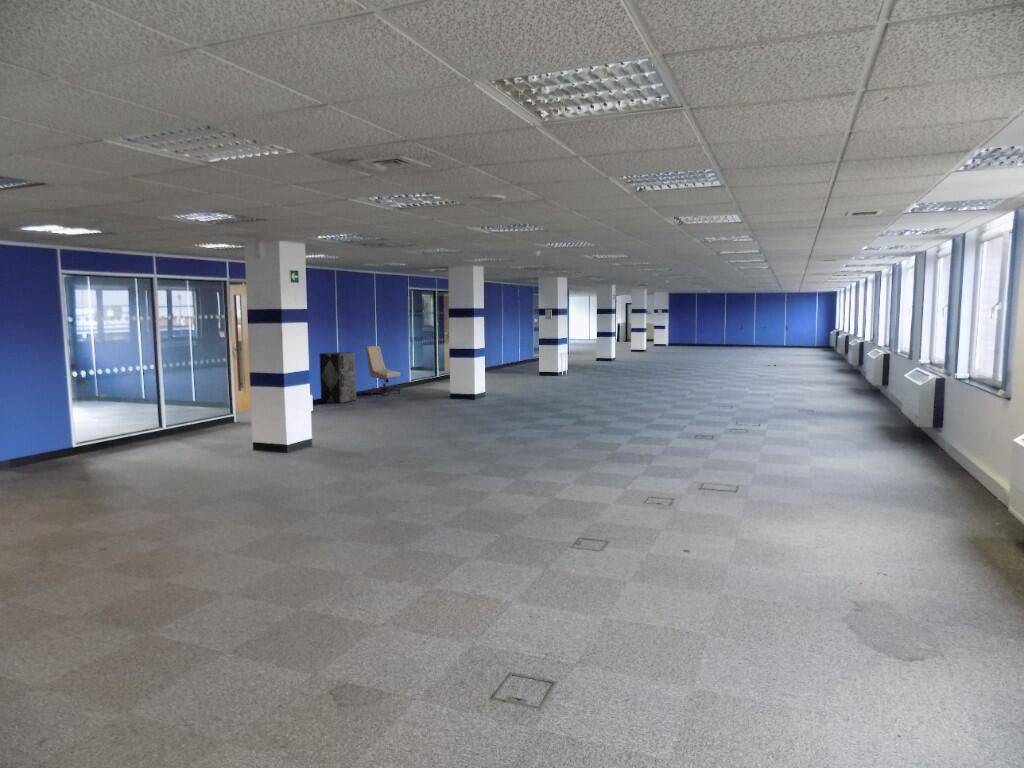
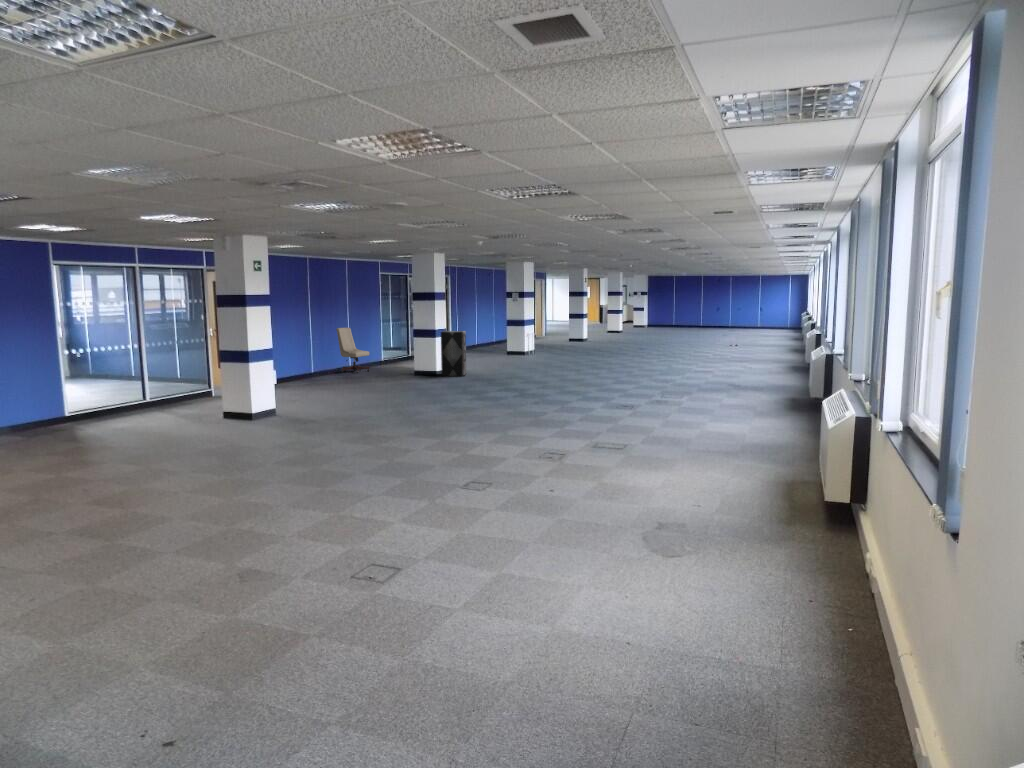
storage cabinet: present [320,352,356,403] -> present [441,331,466,376]

